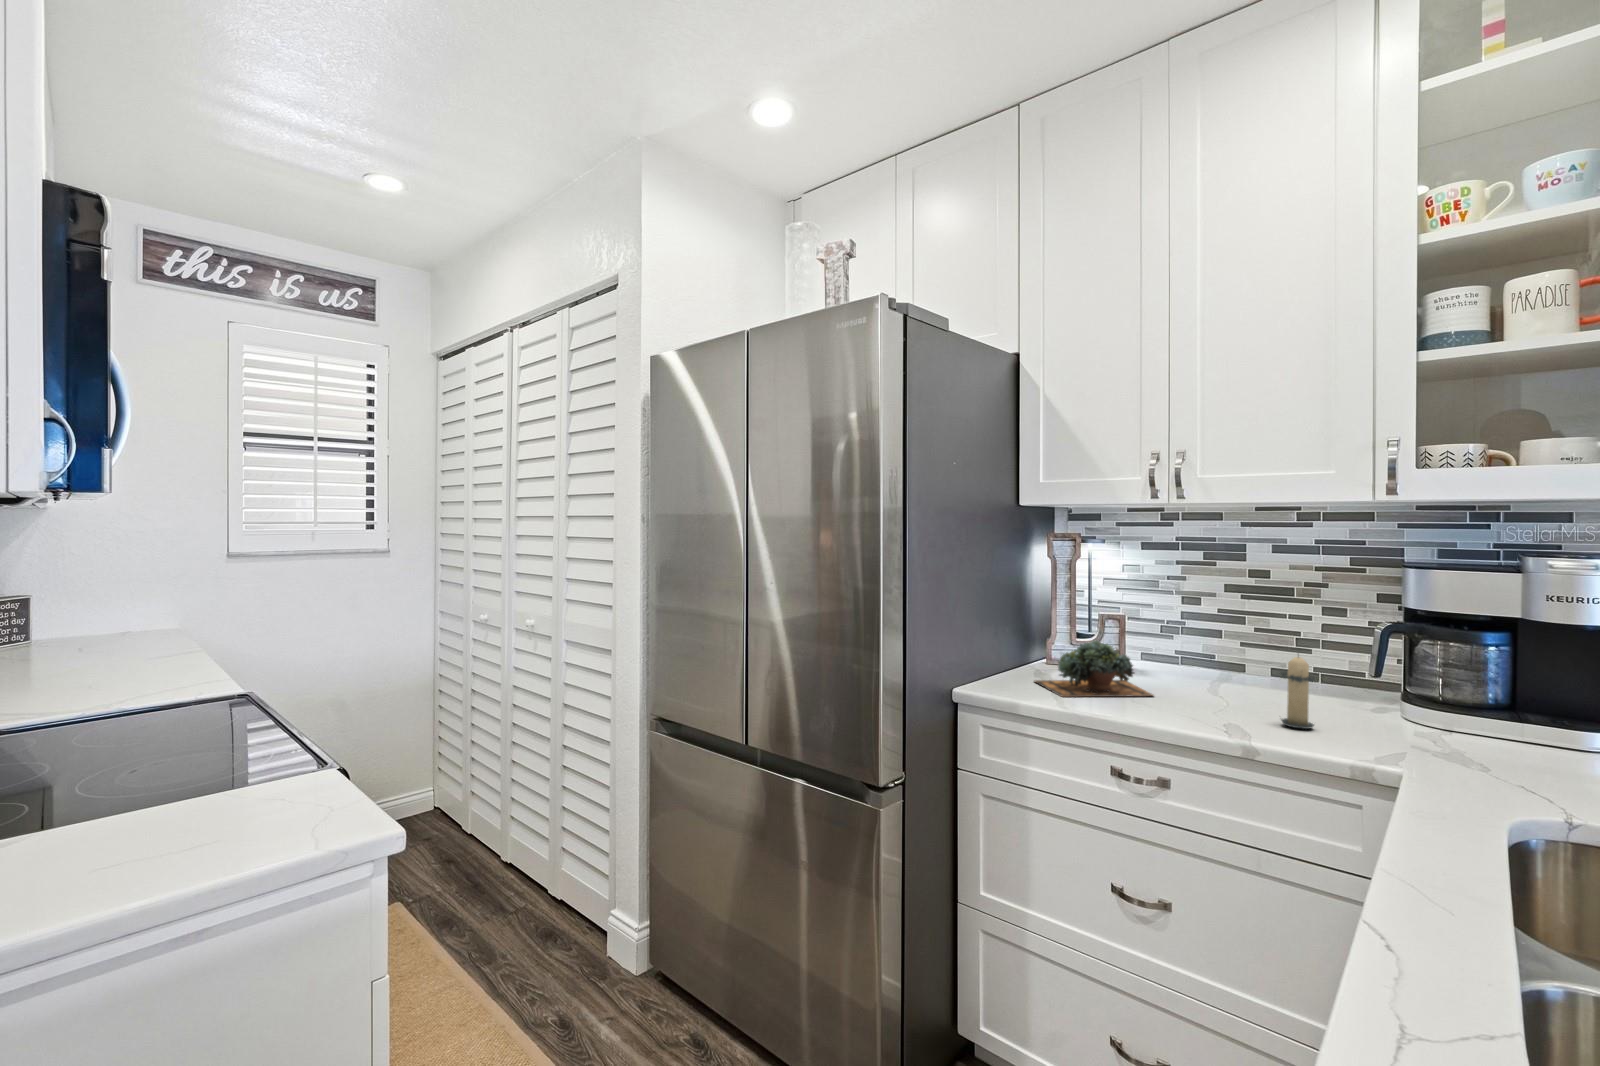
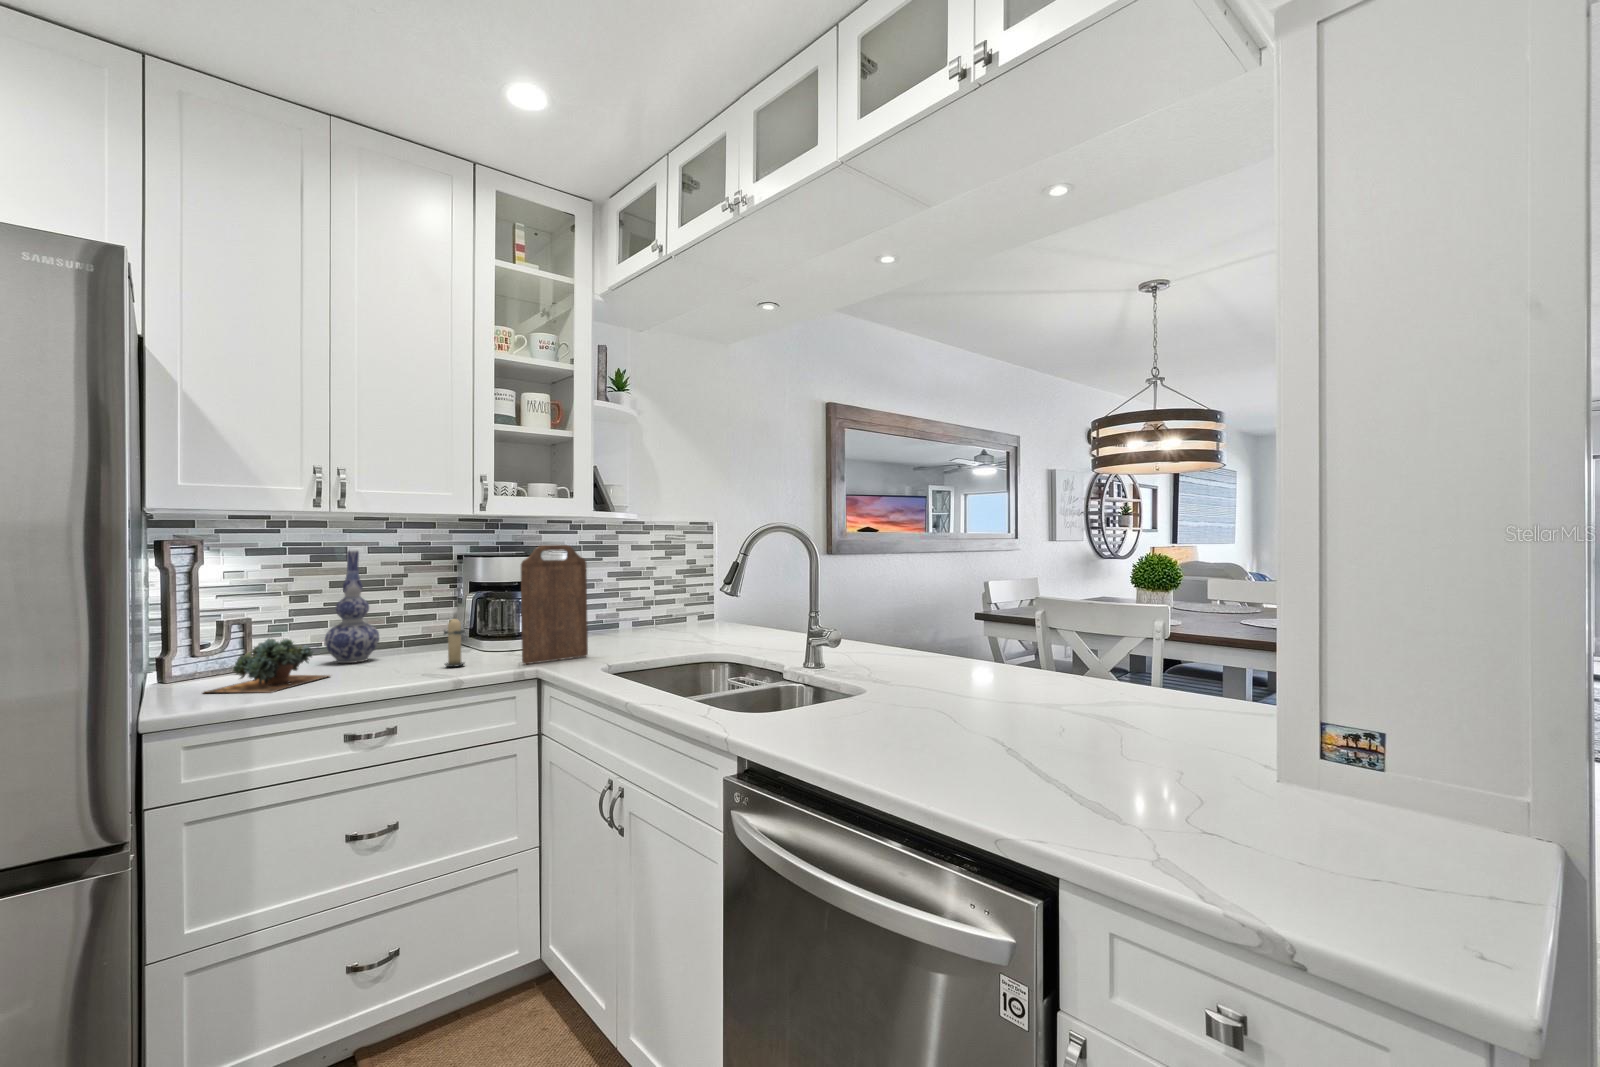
vase: none [1201,549,1268,688] -> present [325,550,379,663]
cutting board: none [1388,557,1556,783] -> present [521,545,588,664]

